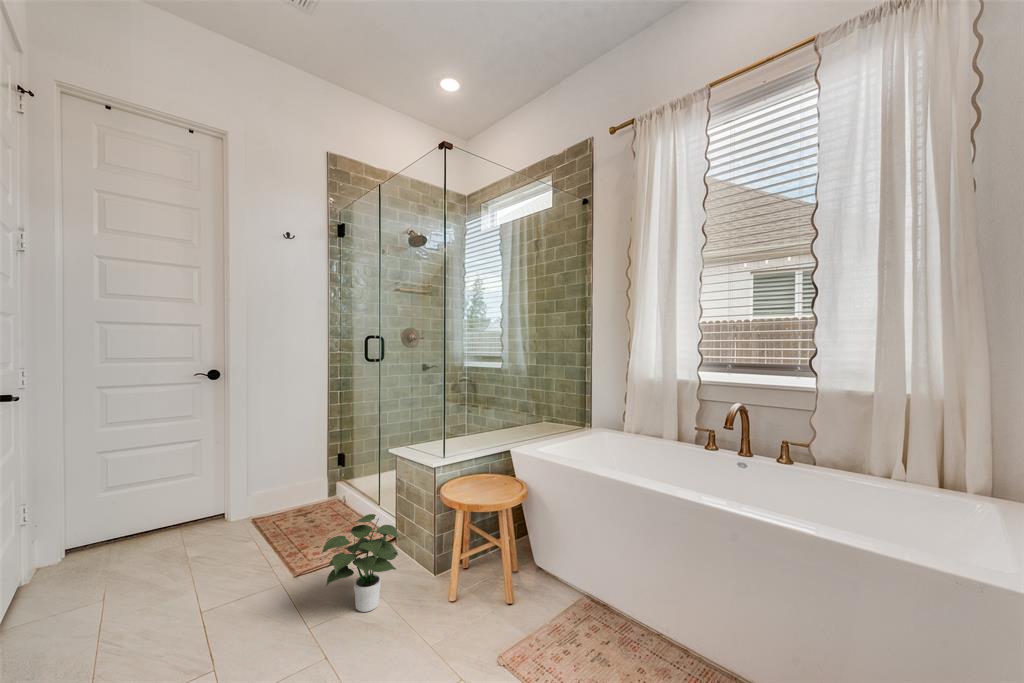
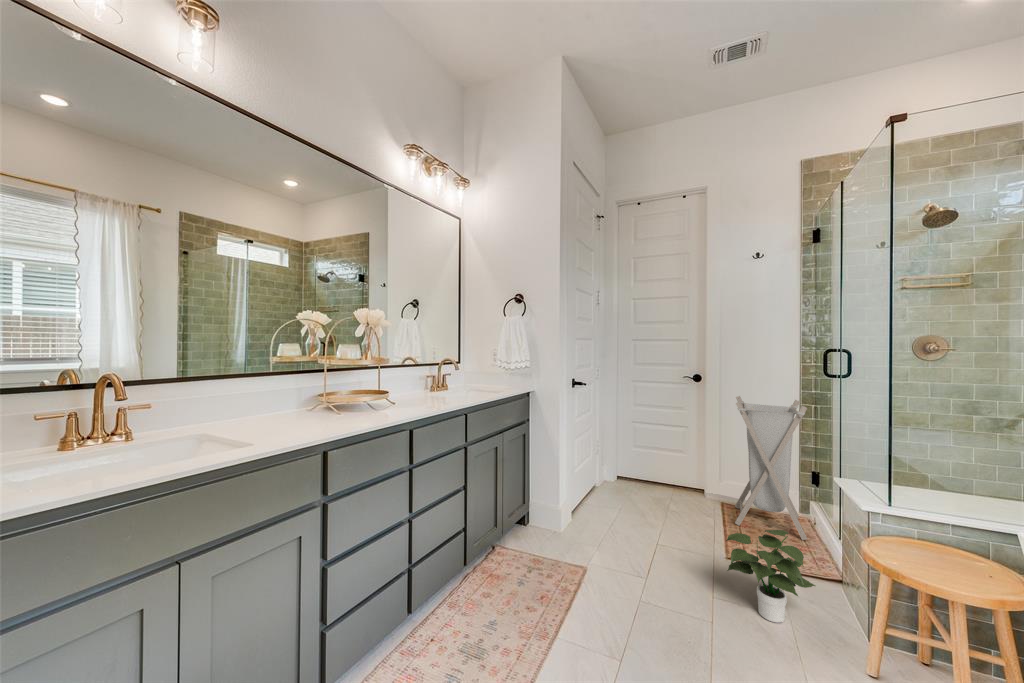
laundry hamper: none [268,387,349,536] -> present [735,396,807,540]

